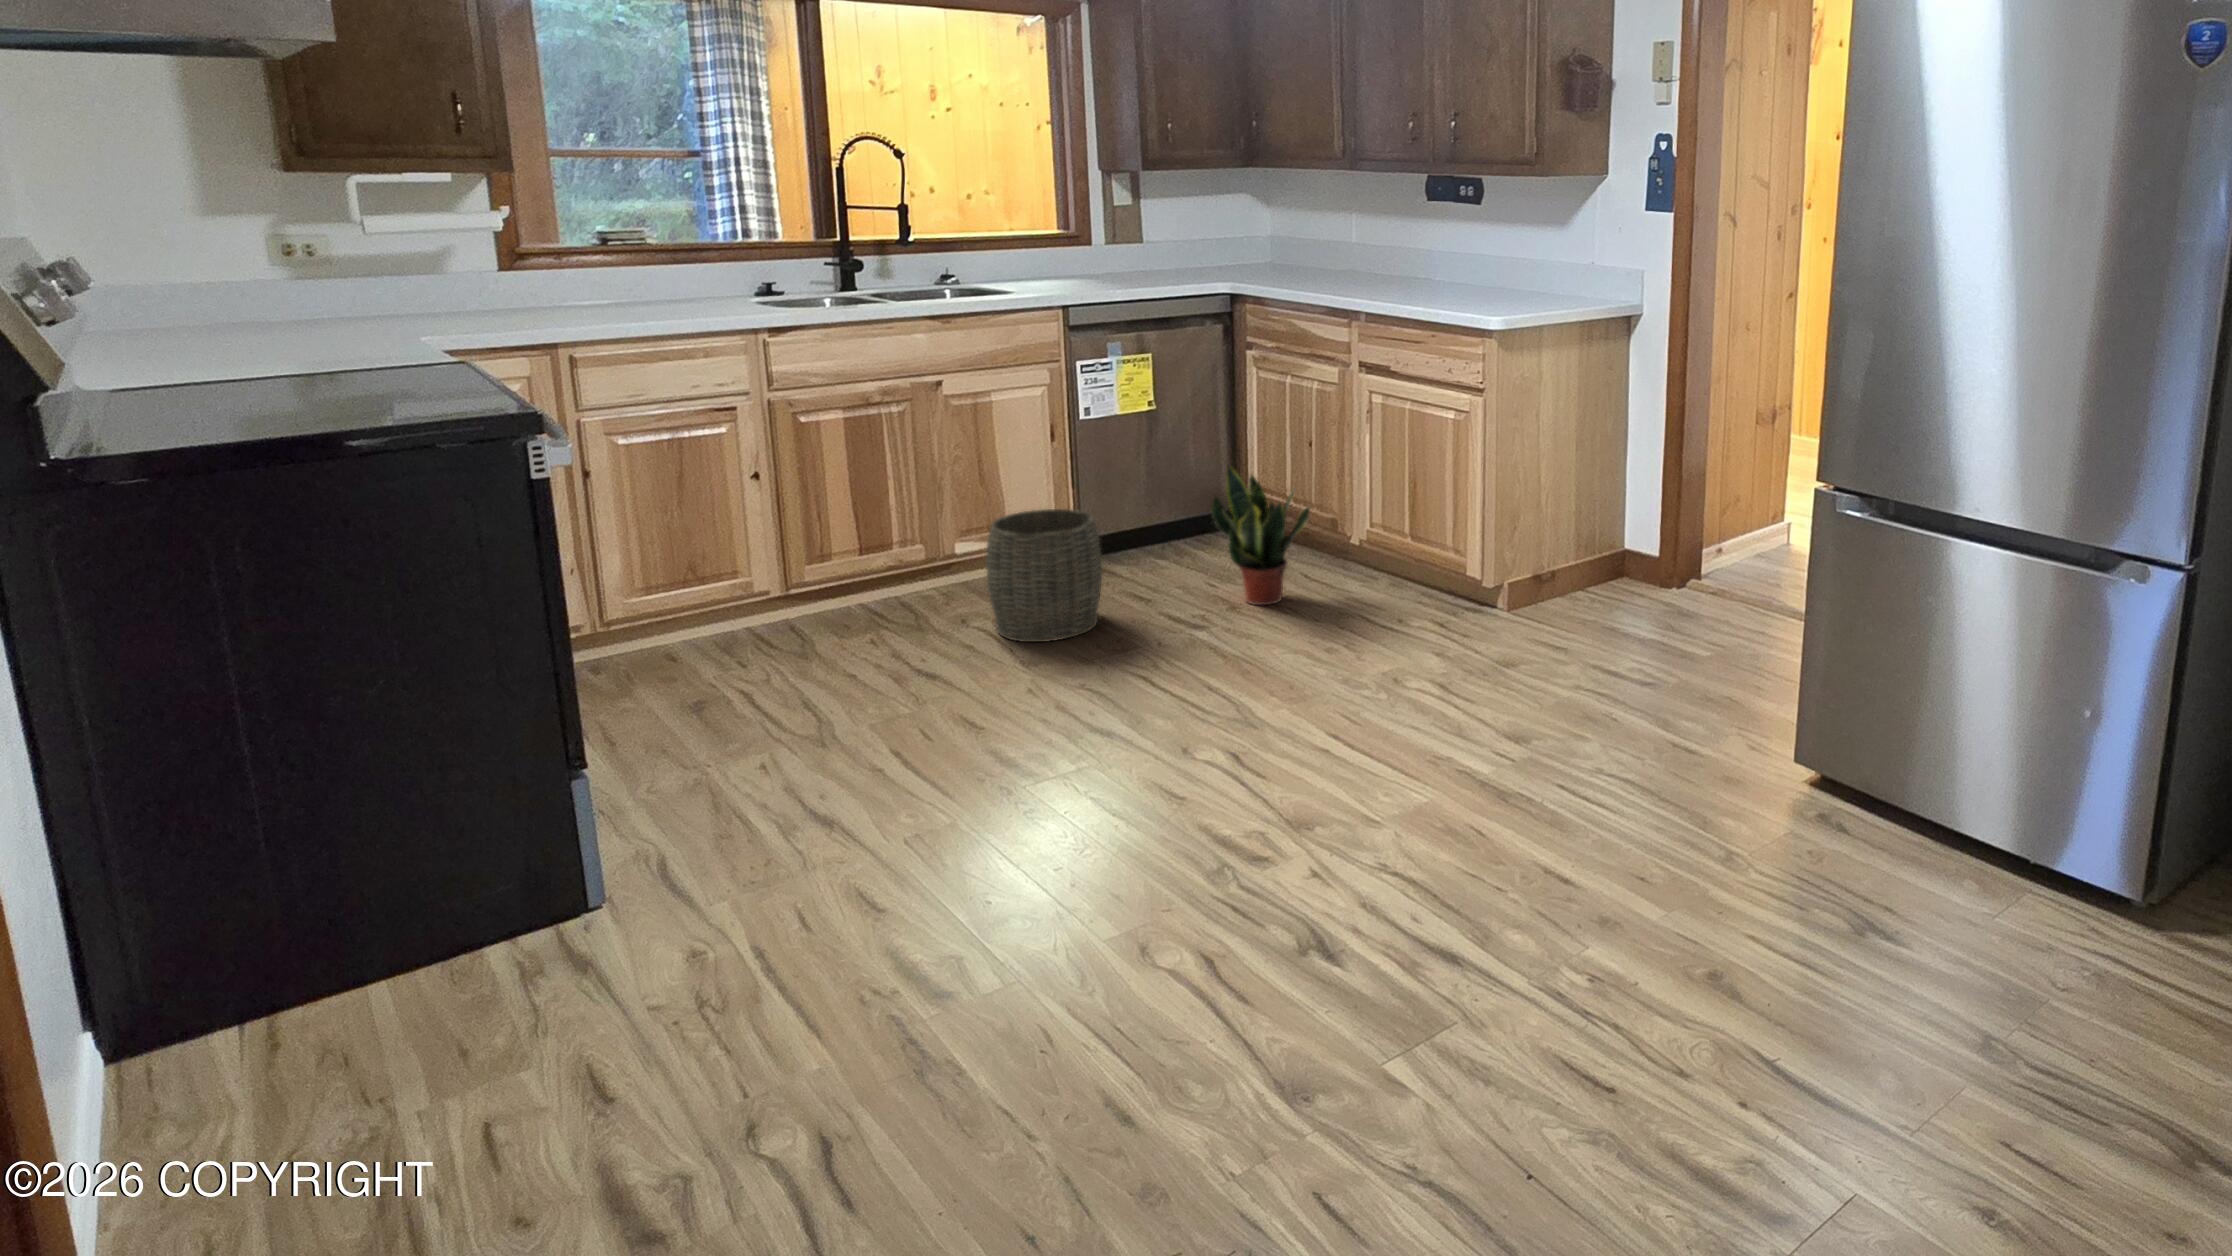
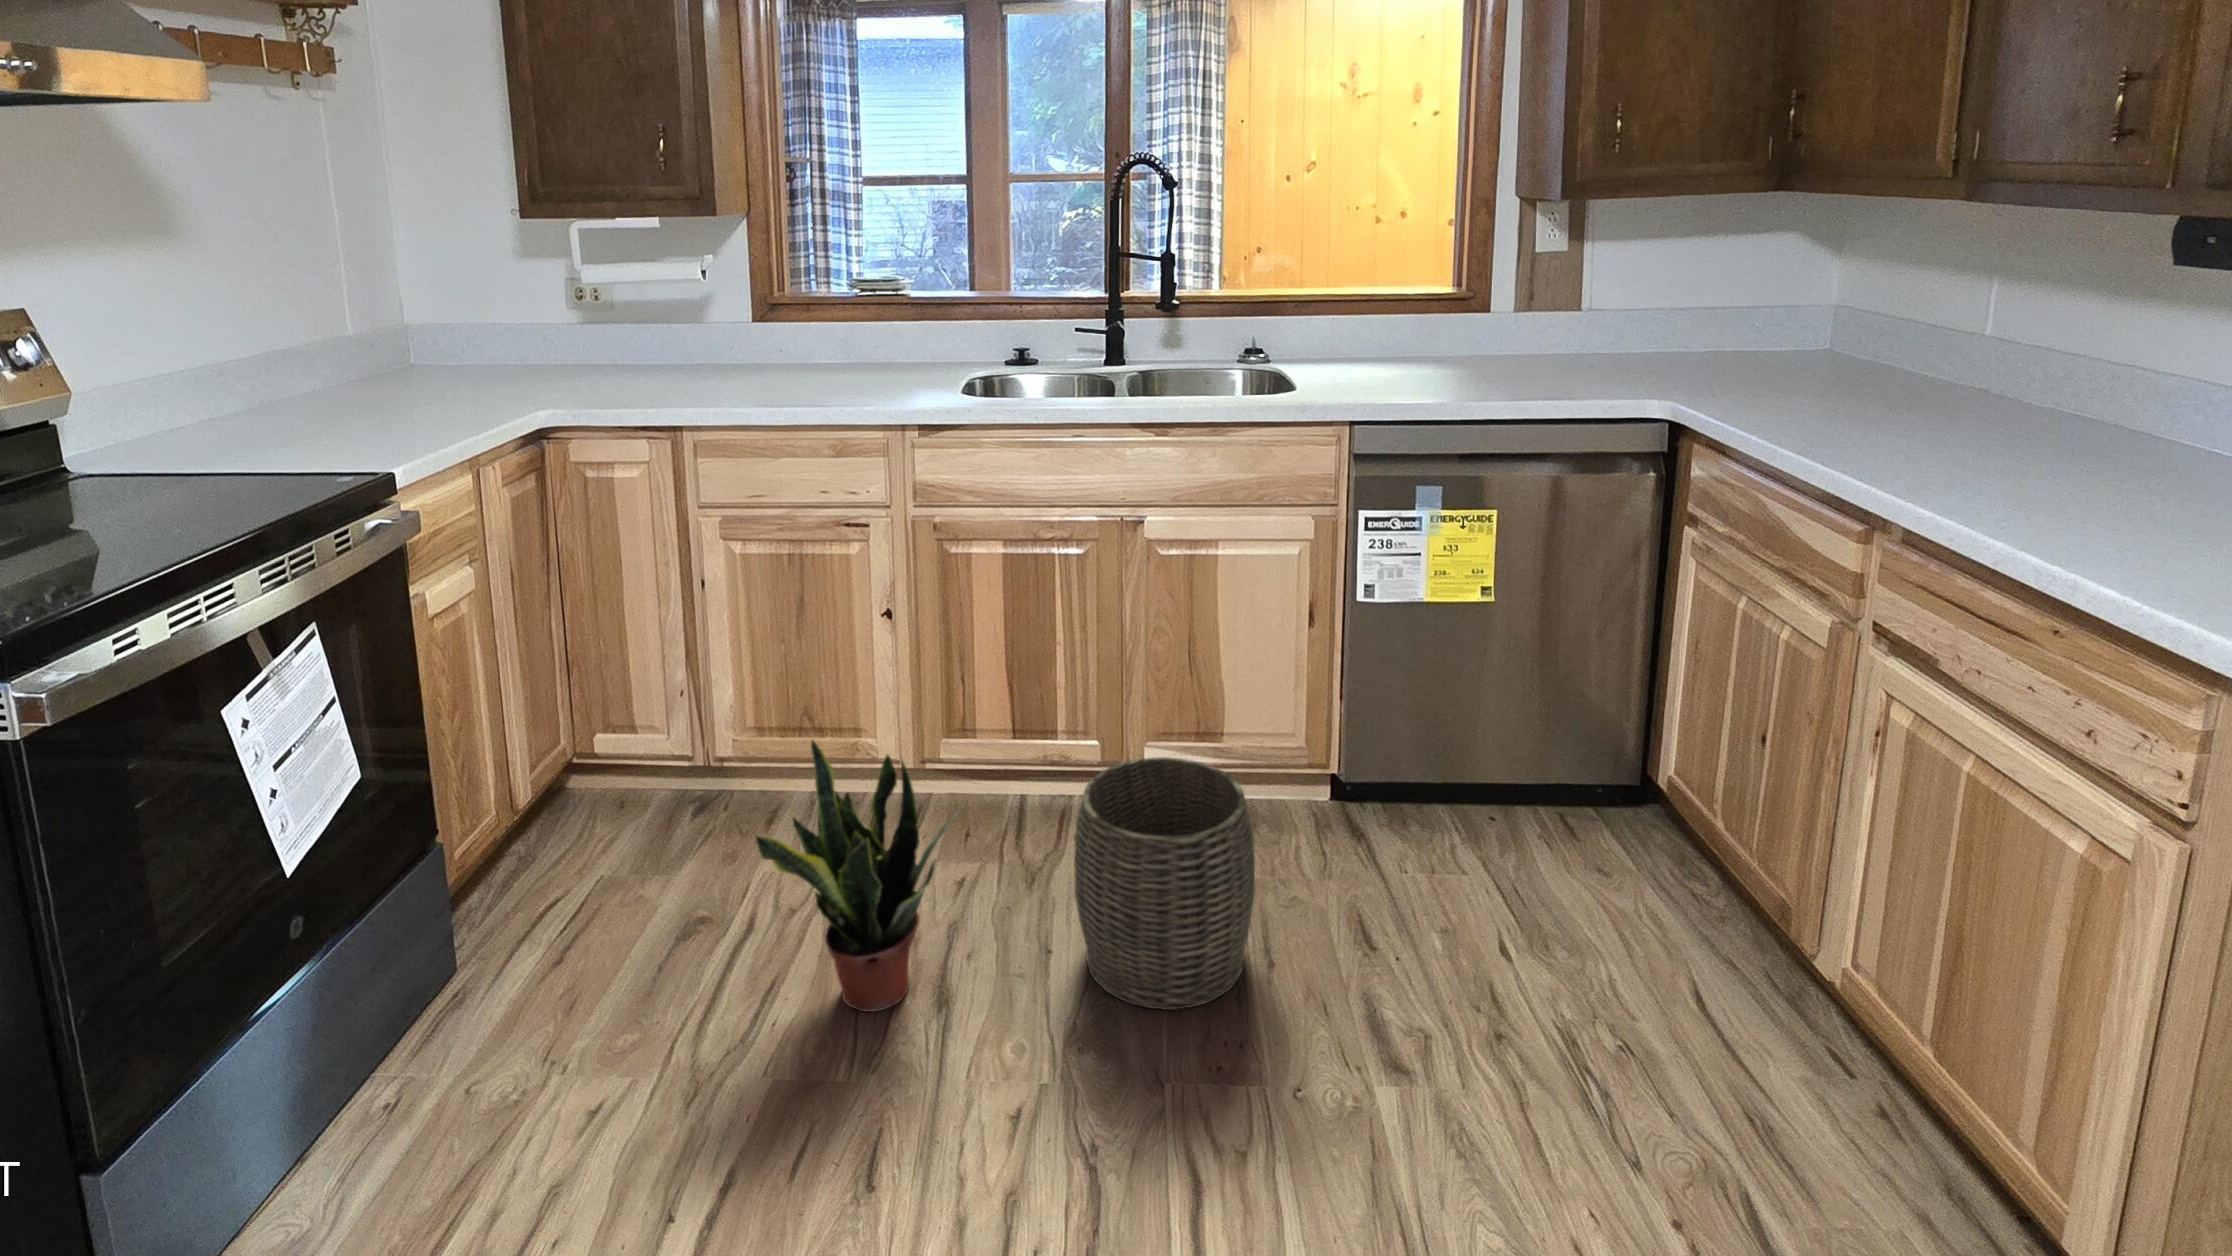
potted plant: present [1212,466,1310,605] -> present [756,740,962,1012]

